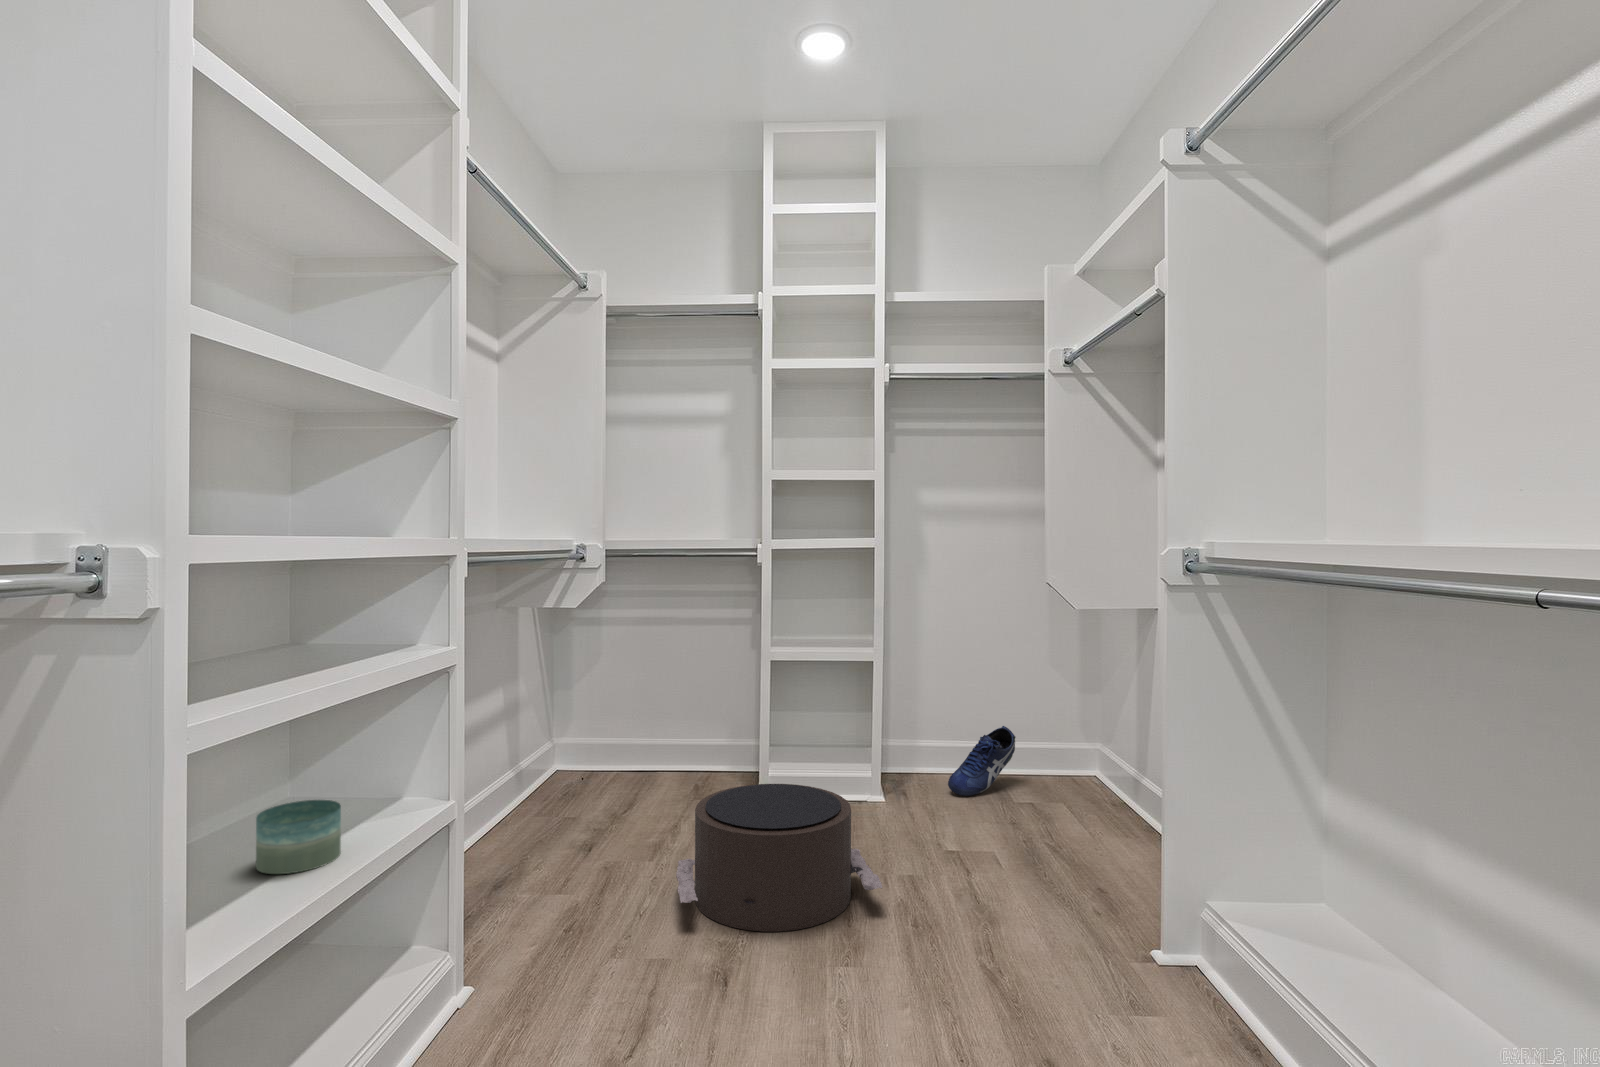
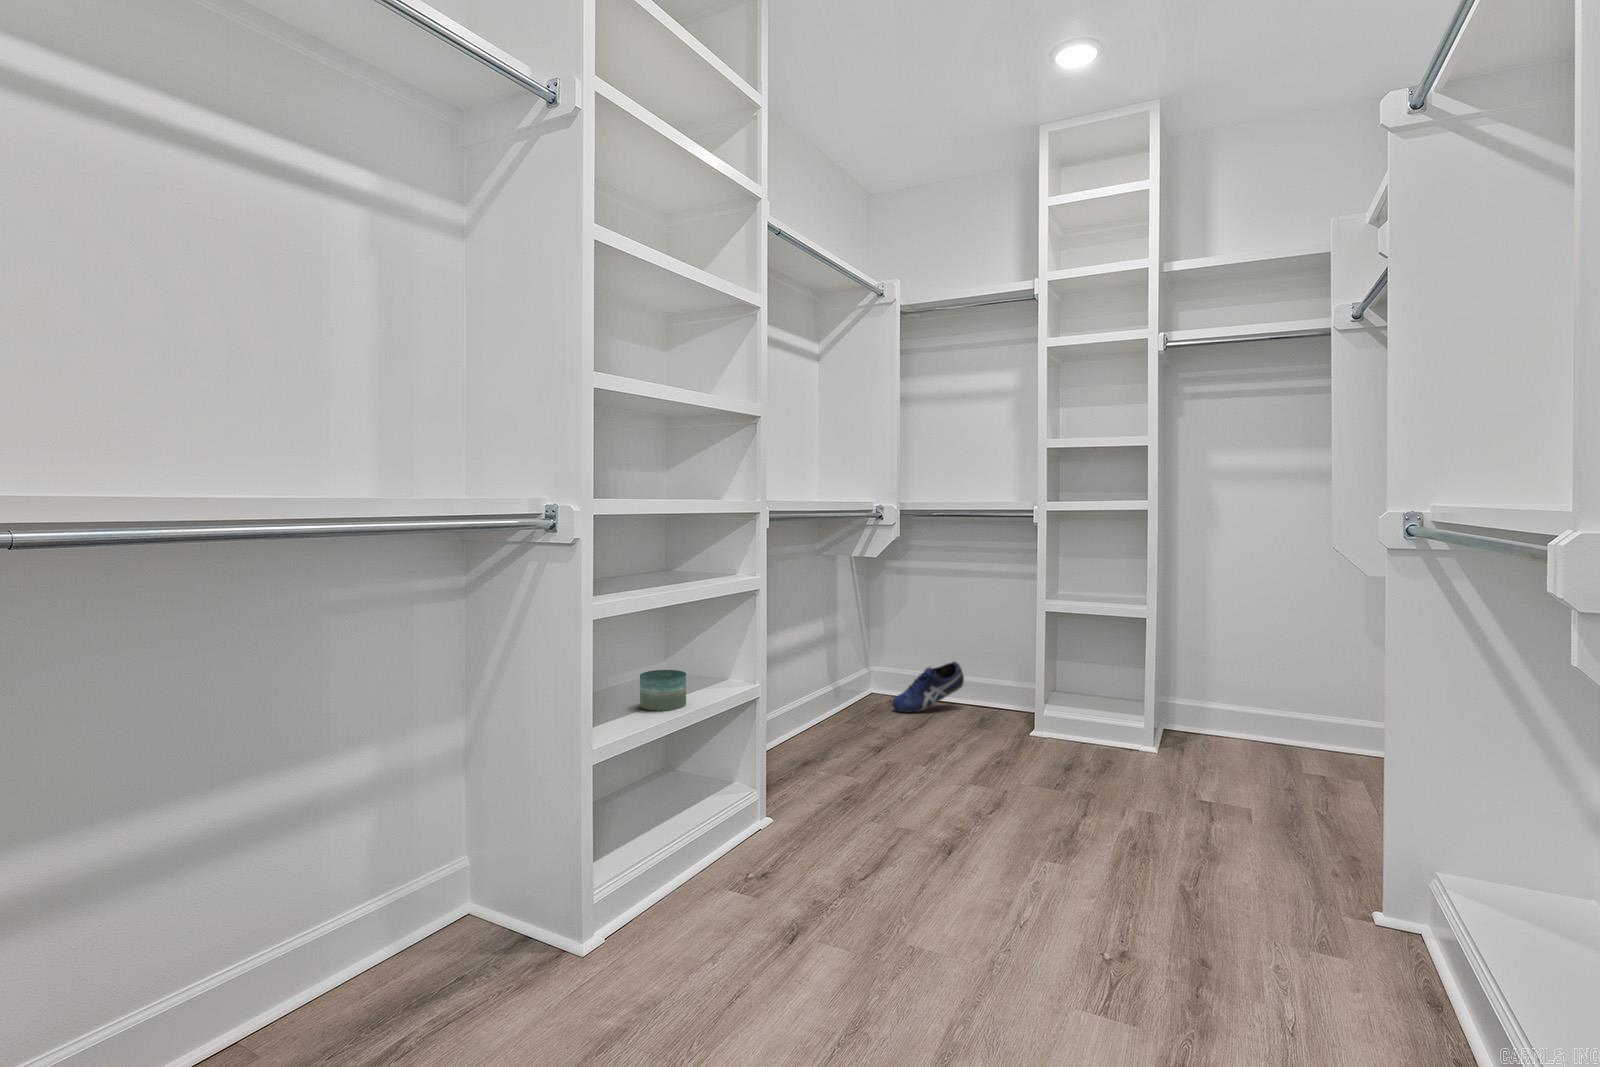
shoe: present [948,726,1016,796] -> present [892,662,964,713]
pouf: present [676,784,882,932] -> none [930,712,1107,827]

